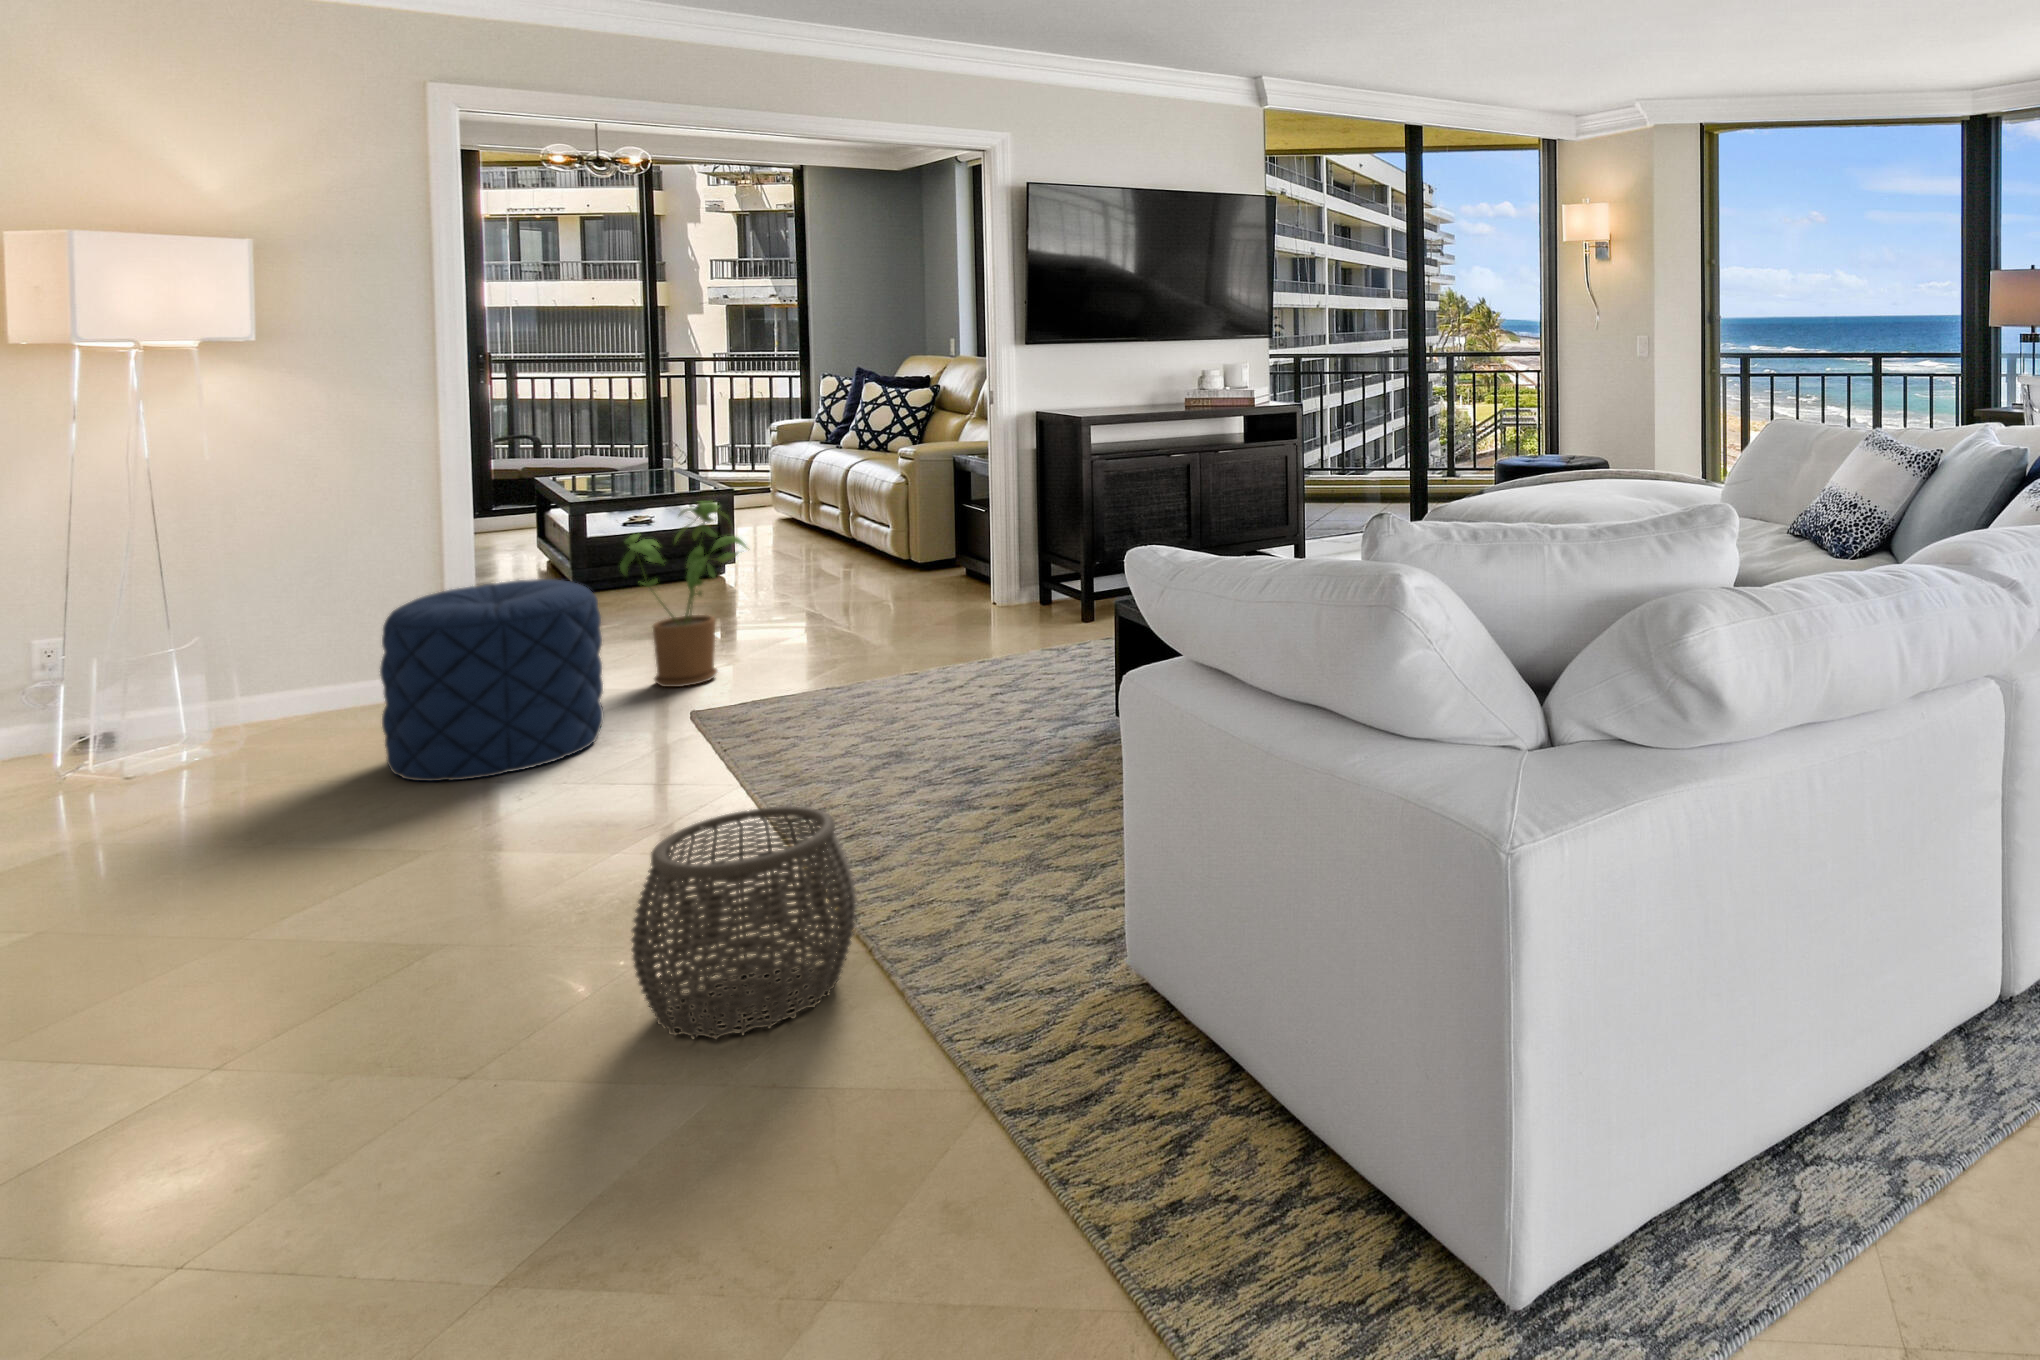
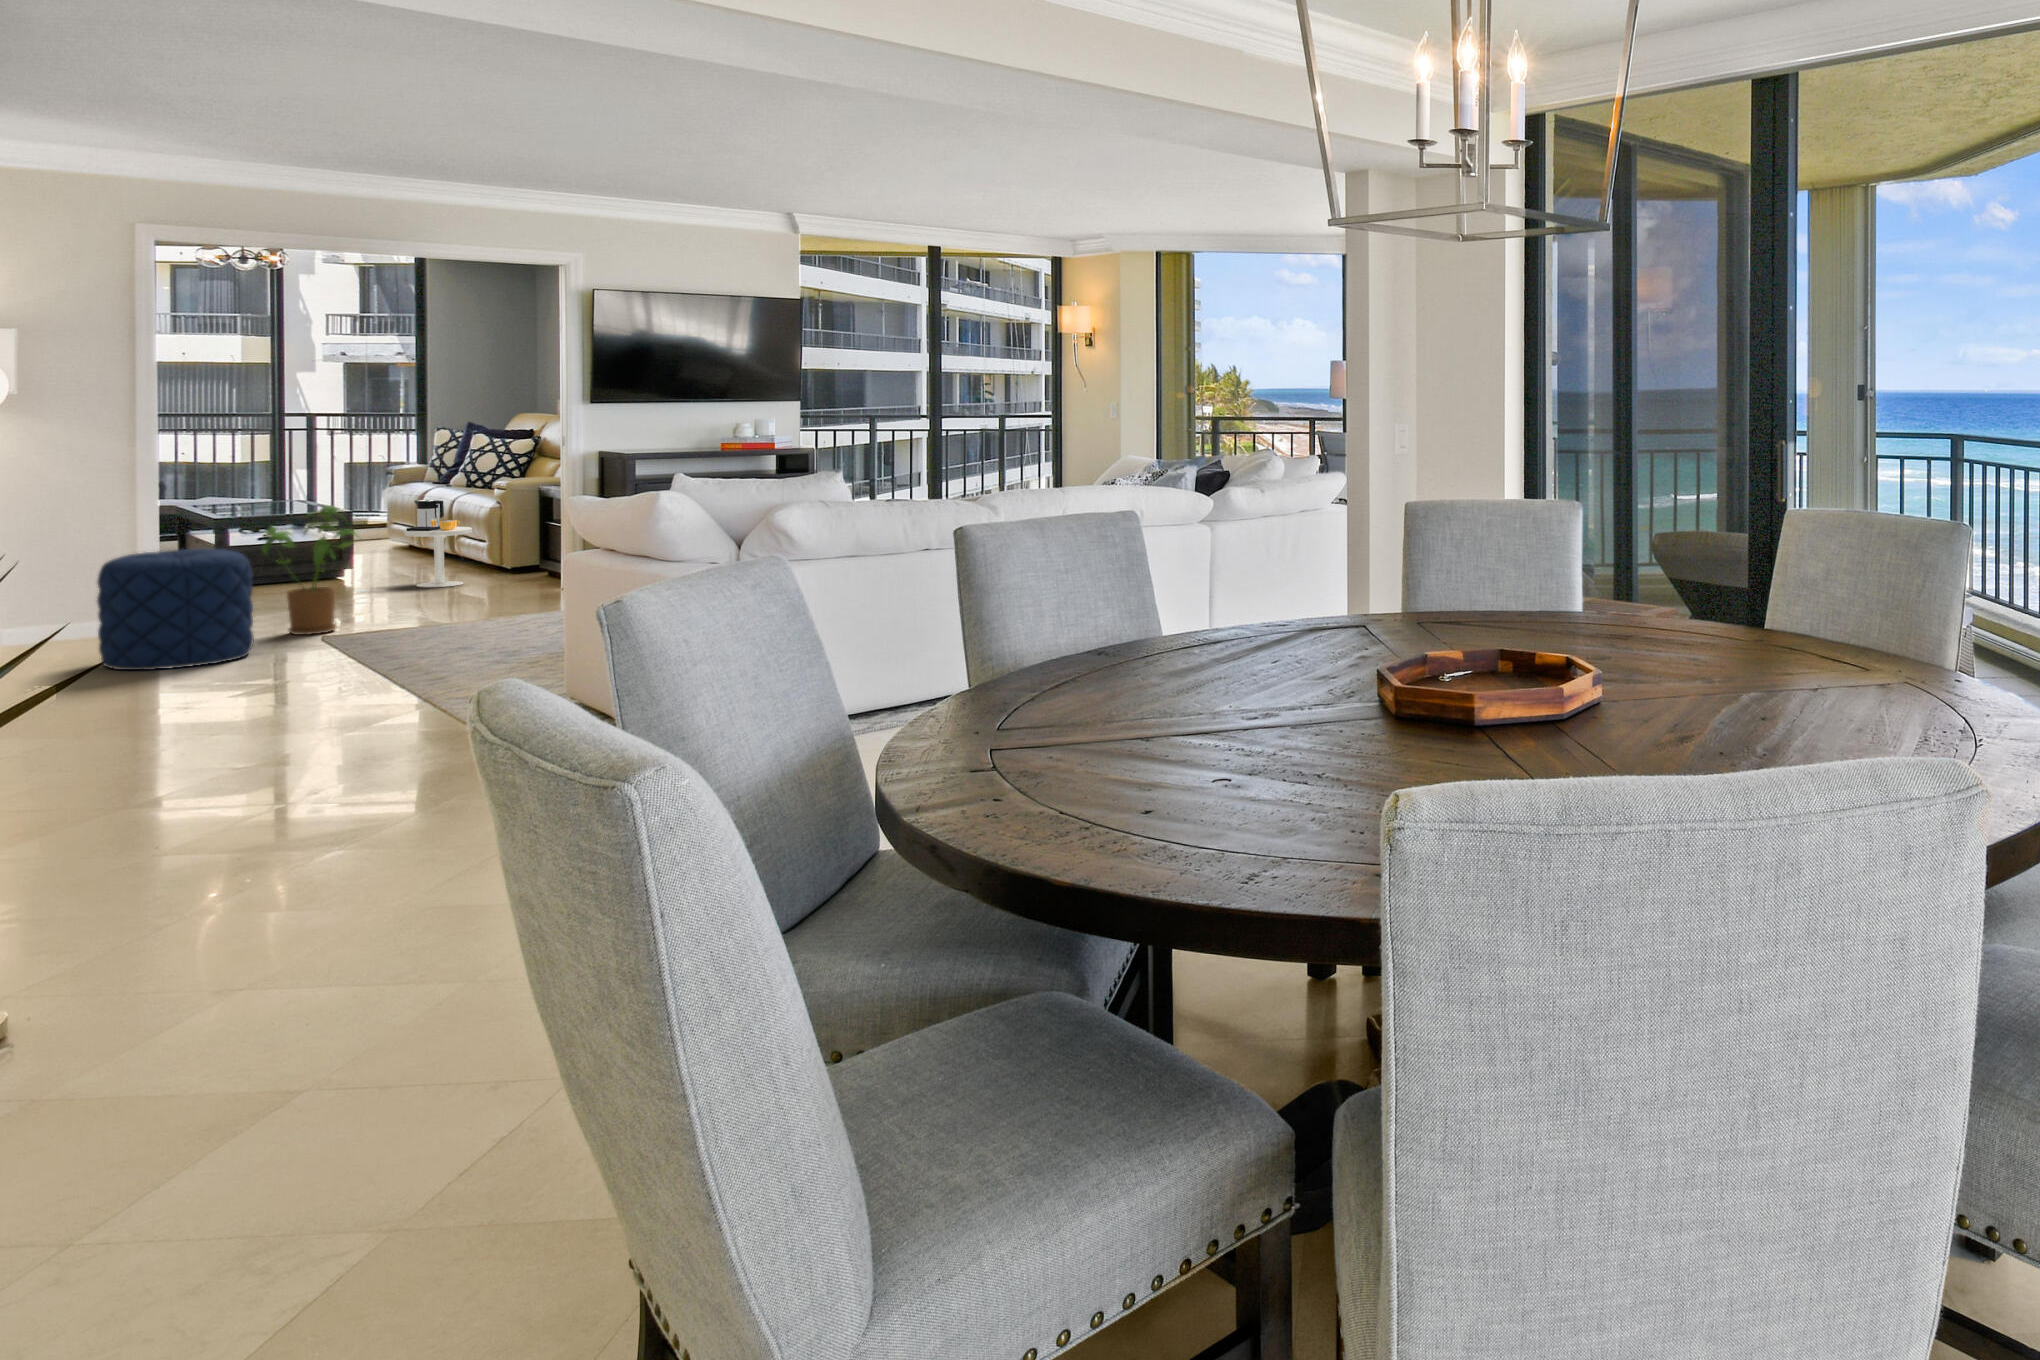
side table: none [795,472,873,584] -> present [404,500,472,587]
woven basket: present [631,806,857,1039] -> none [290,634,417,734]

